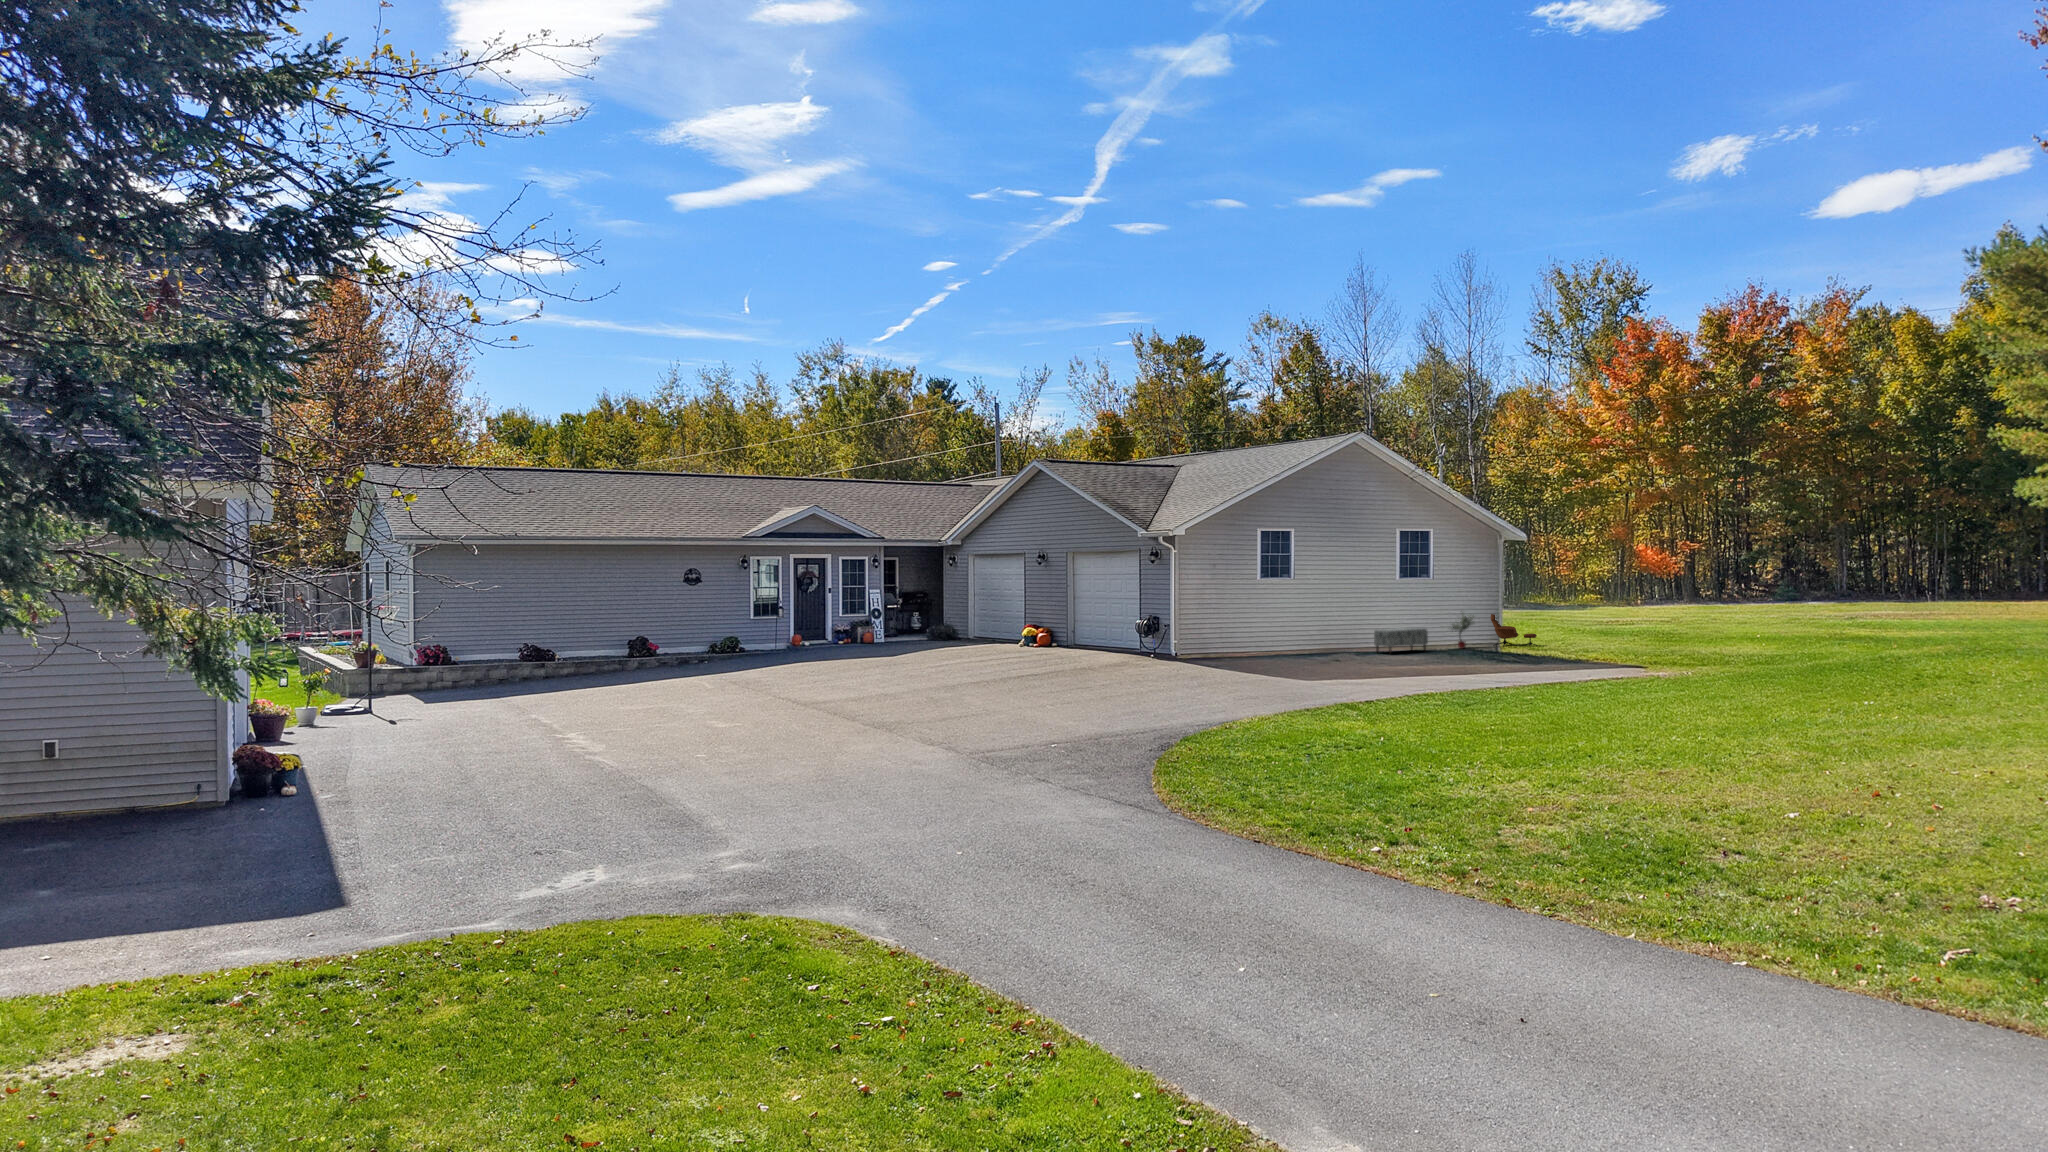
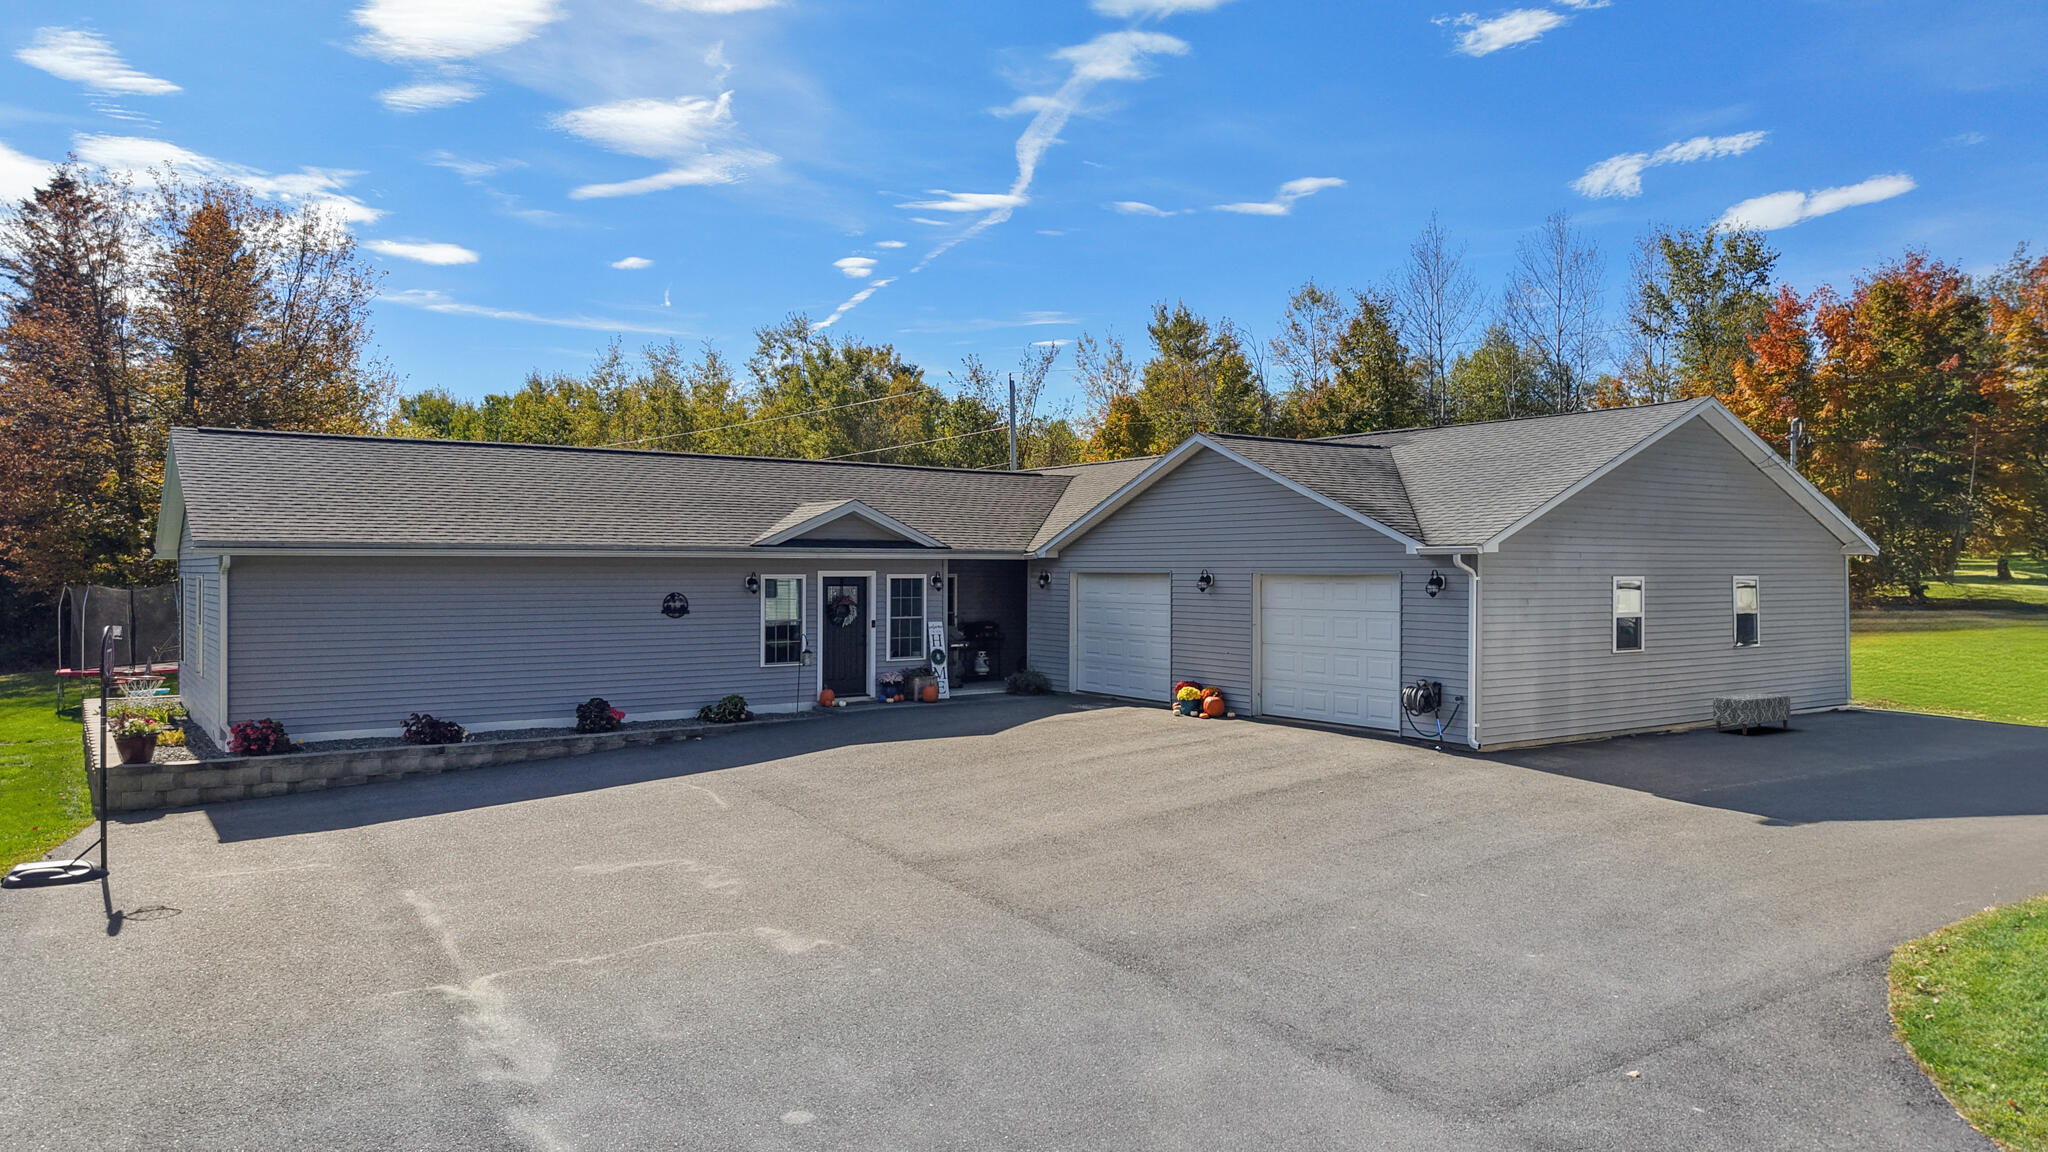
potted tree: present [1448,613,1474,648] -> none [1803,667,1844,724]
lounge chair: present [1491,614,1537,646] -> none [1854,672,1931,721]

